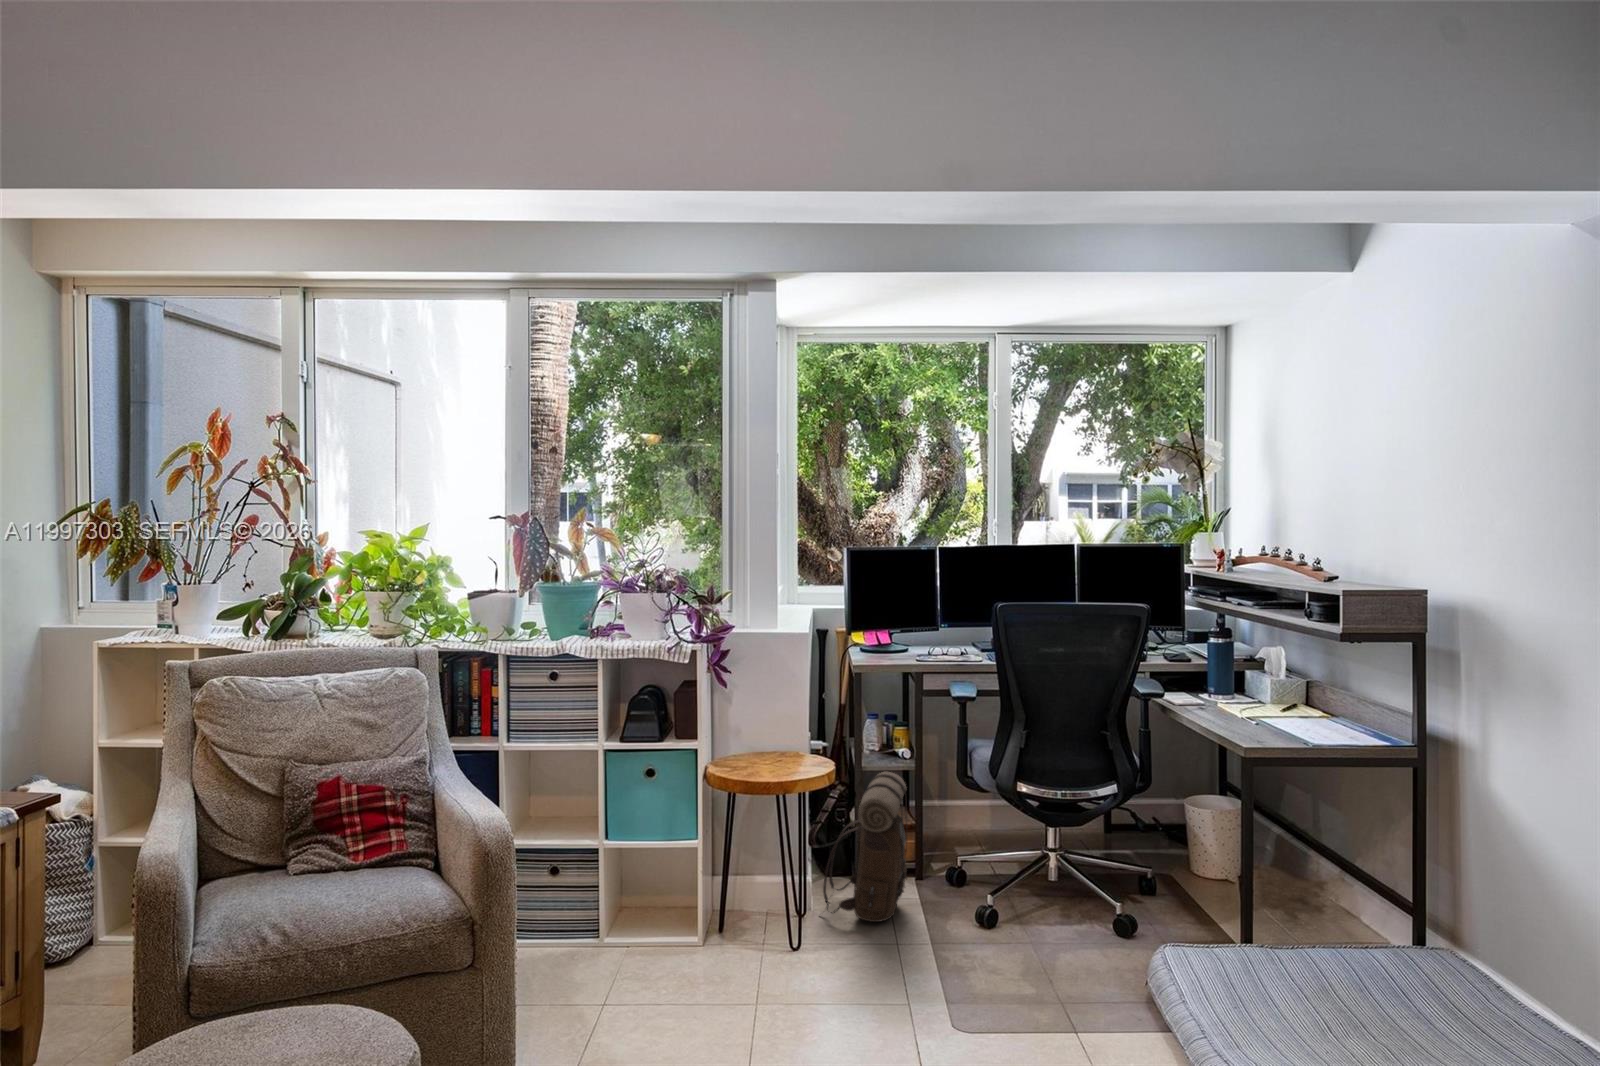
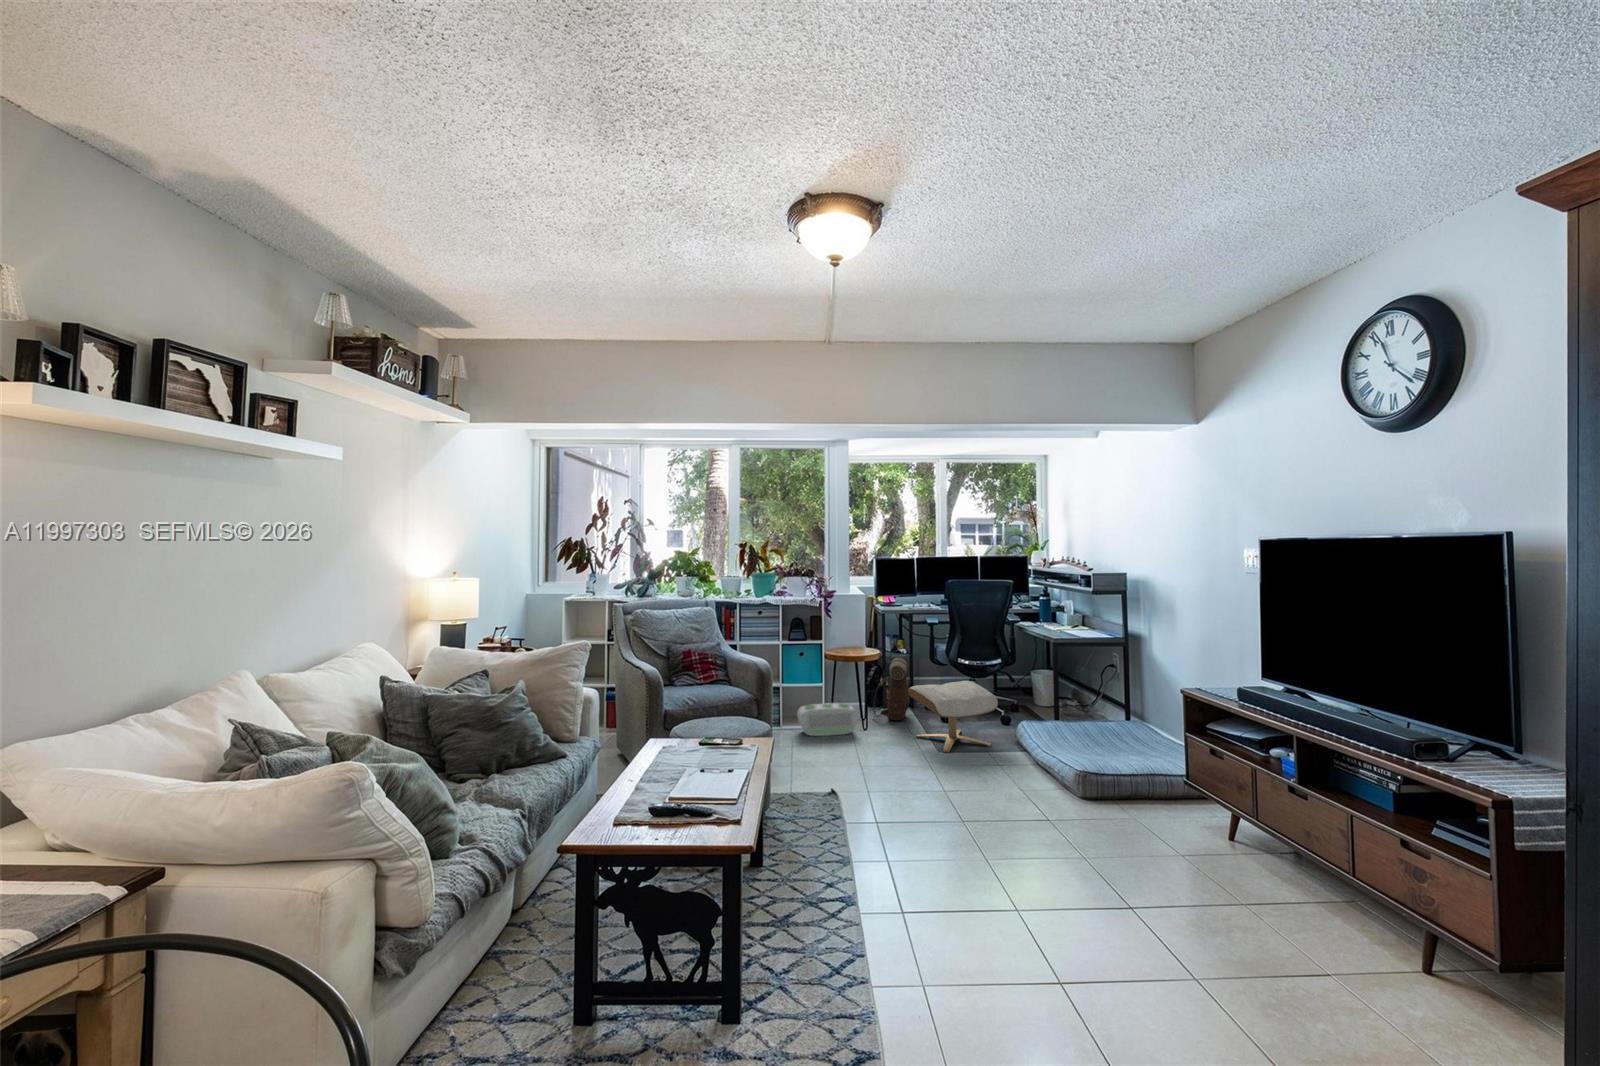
ottoman: none [890,842,1106,1036] -> present [908,681,998,752]
air purifier: none [634,889,775,971] -> present [797,703,858,736]

